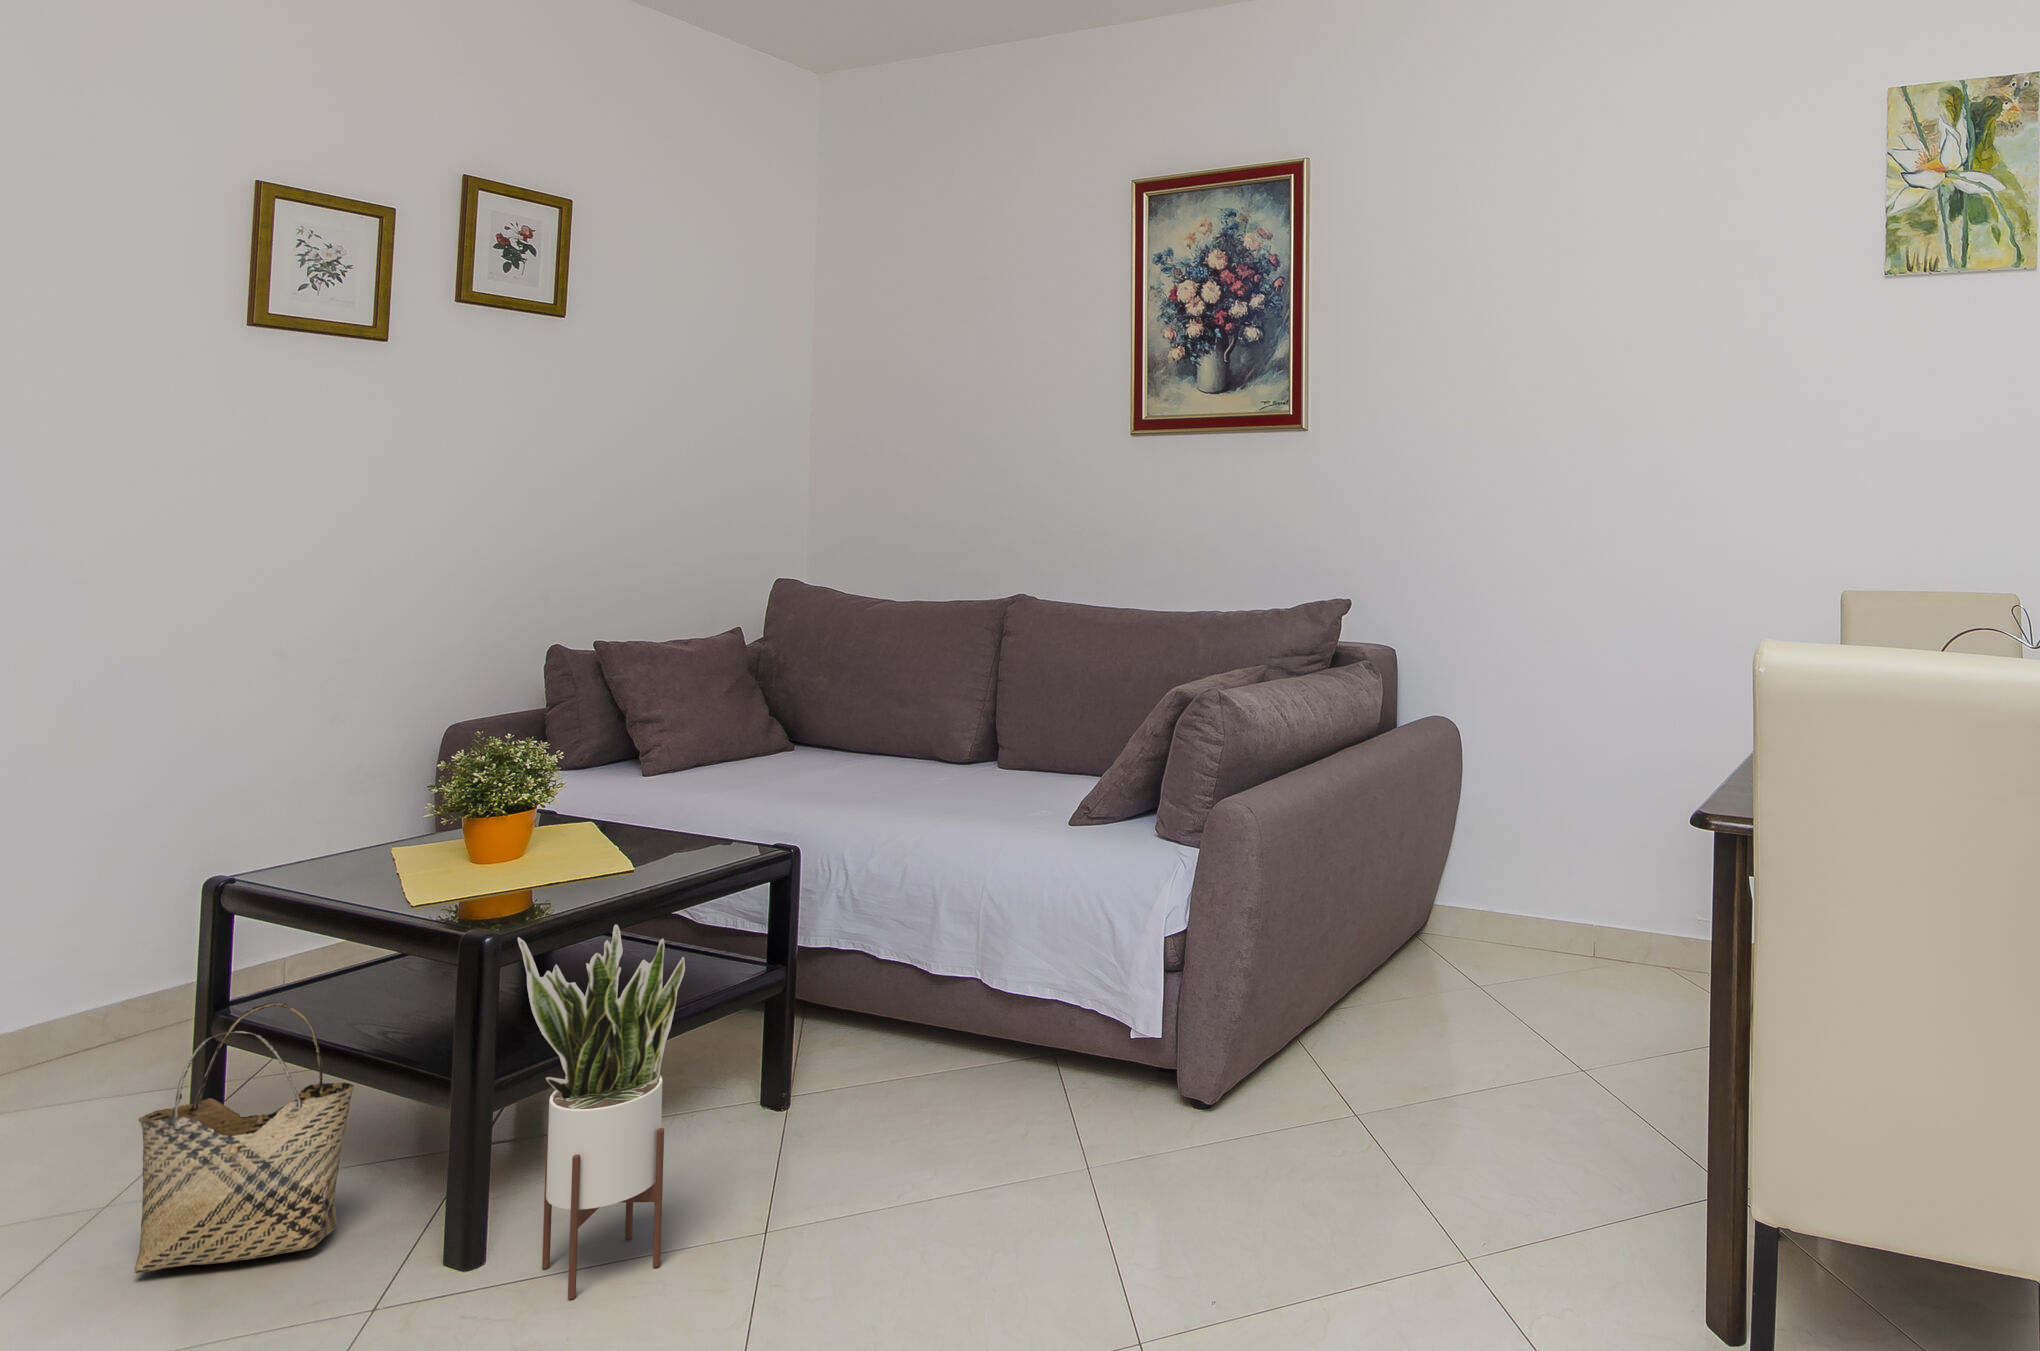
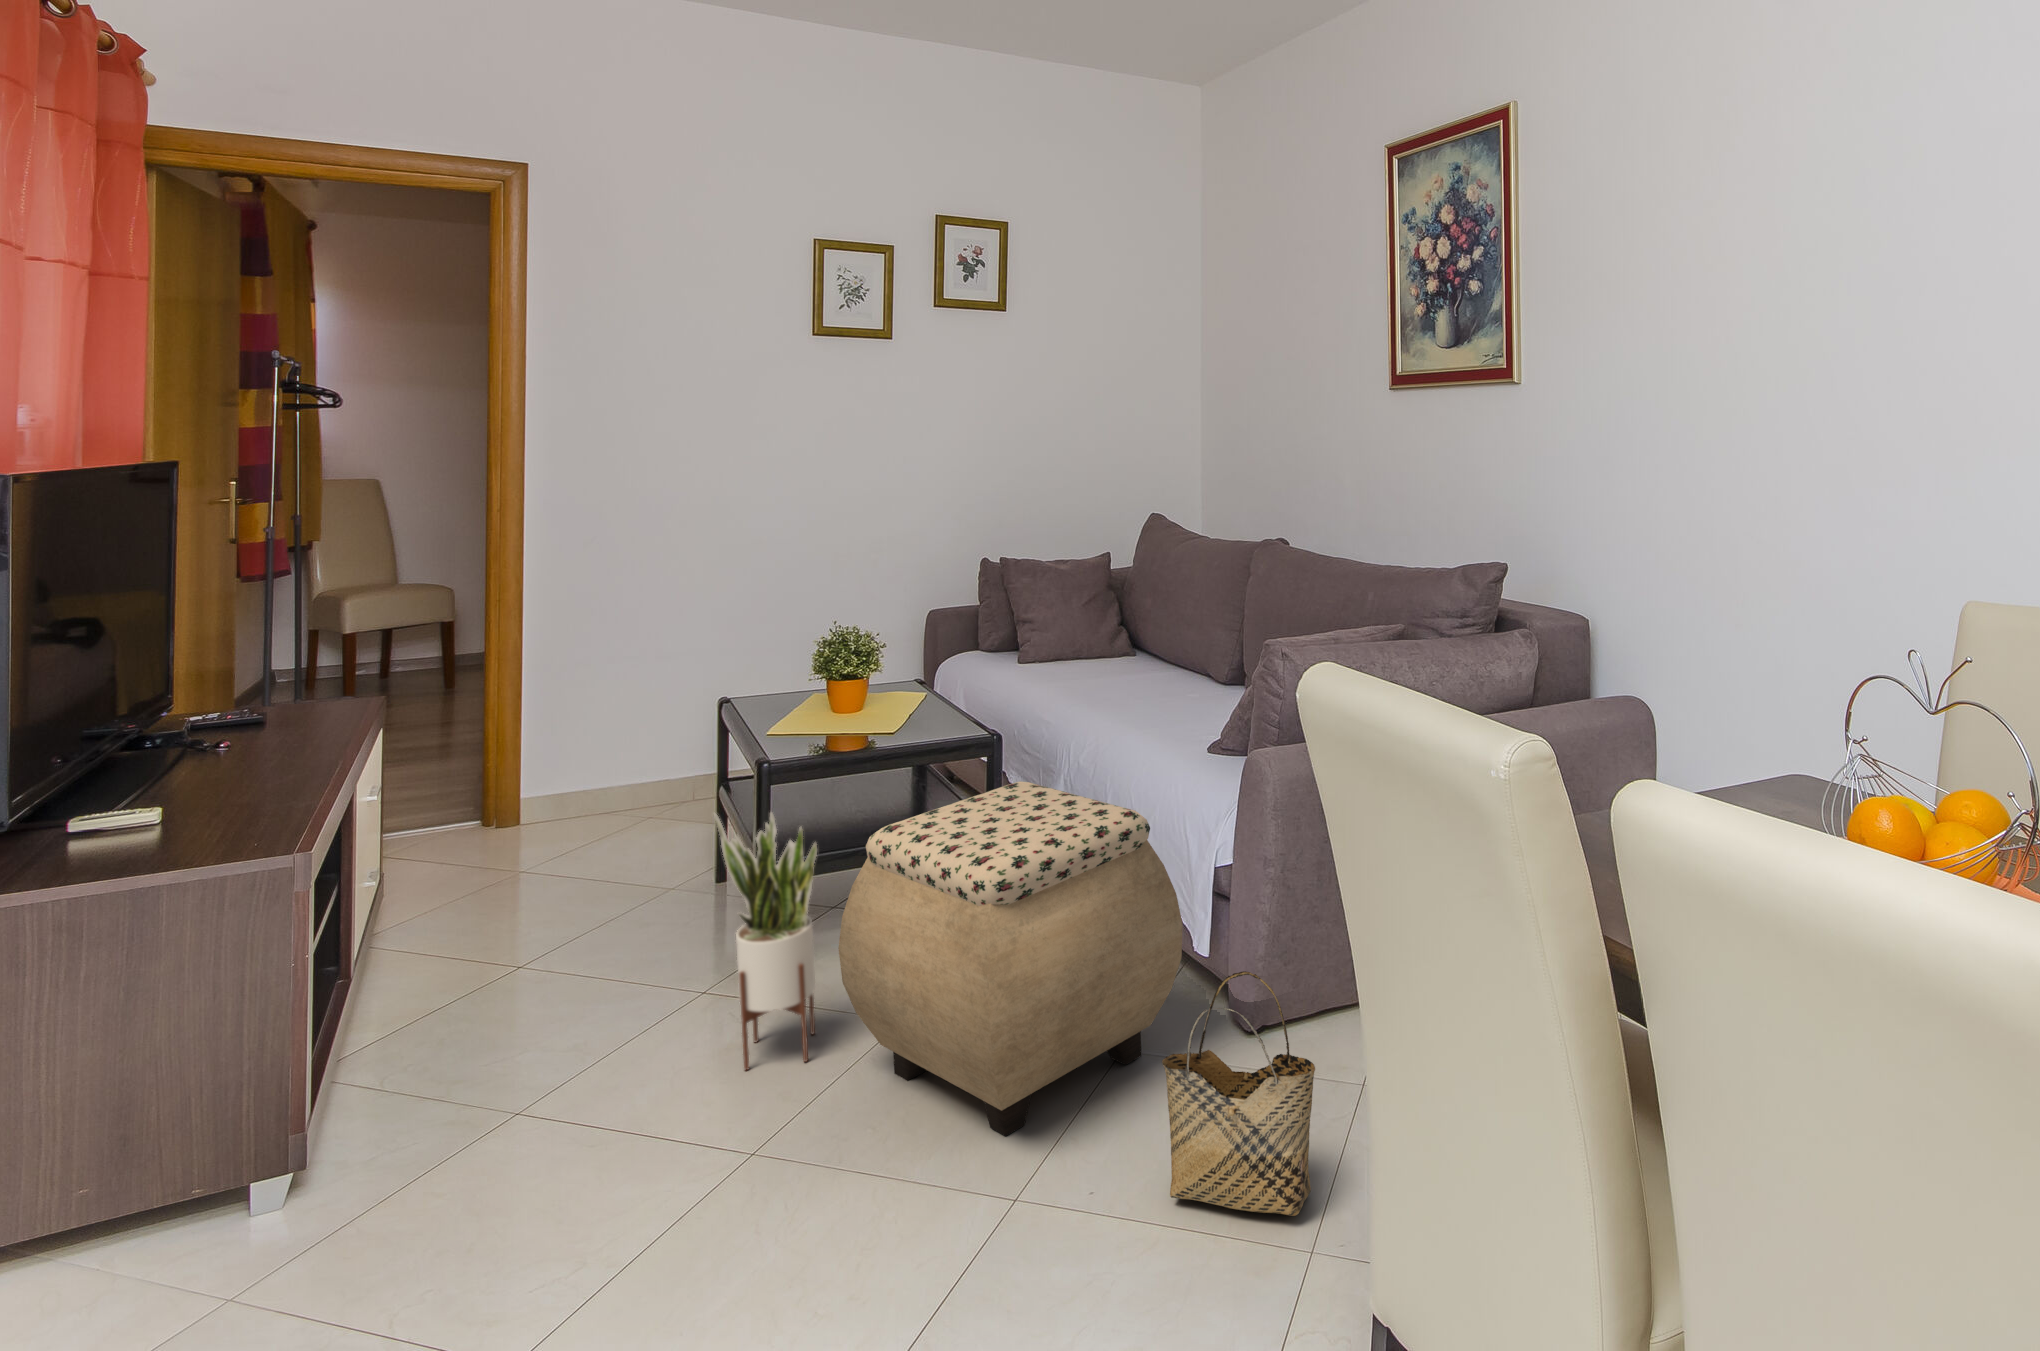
ottoman: none [742,858,1144,1258] -> present [838,781,1183,1136]
woven basket: present [134,1003,354,1273] -> present [1162,971,1315,1216]

